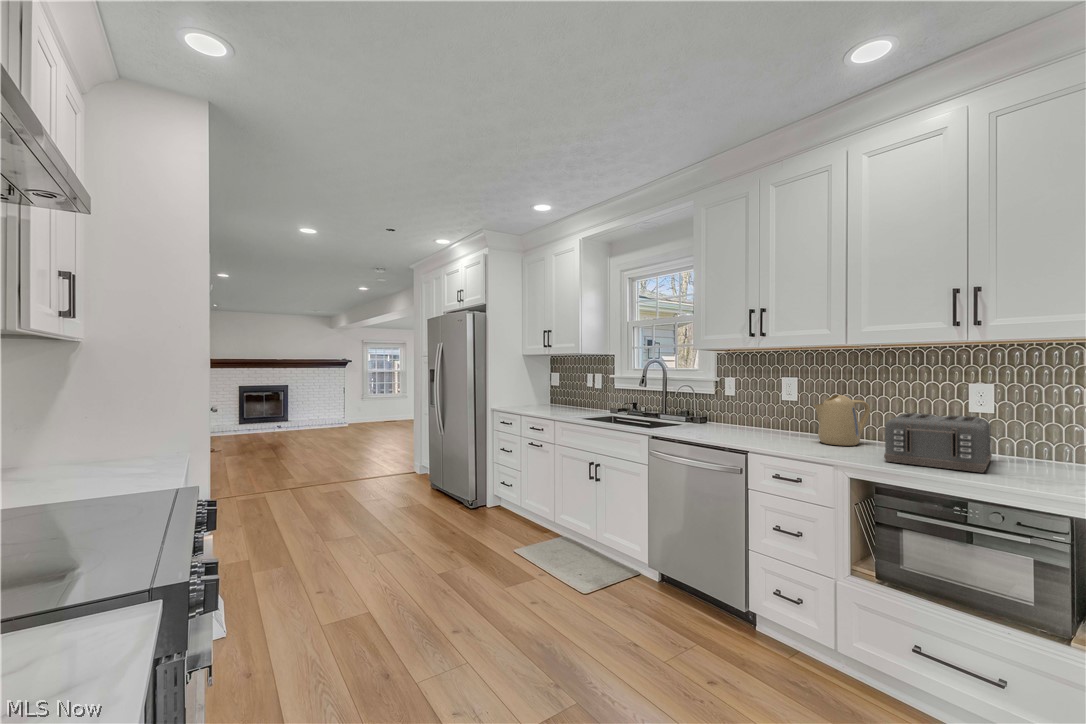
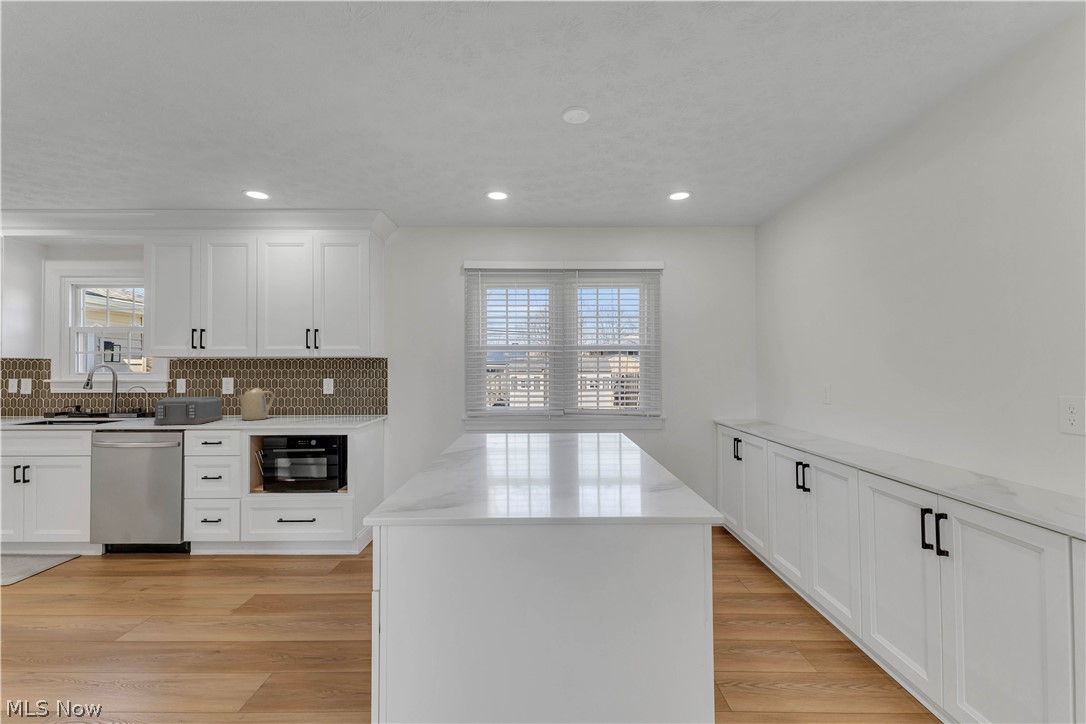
toaster: present [884,413,992,473] -> present [154,397,223,425]

